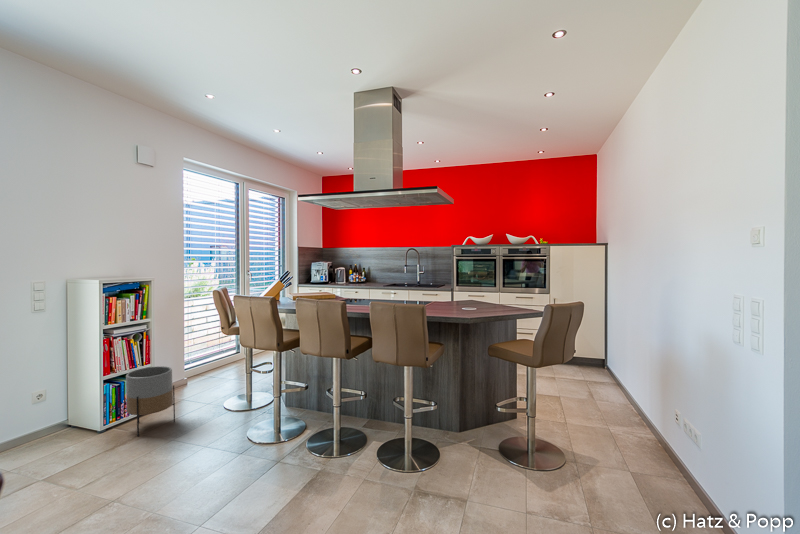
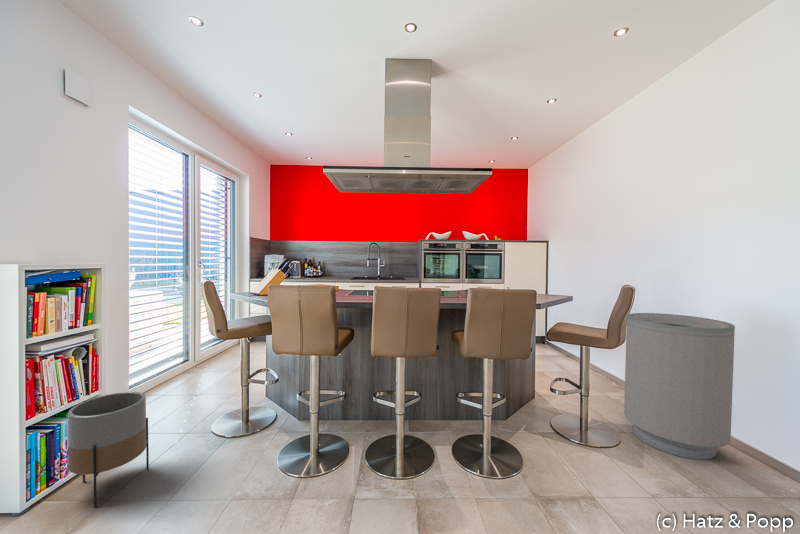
trash can: none [572,335,675,493] -> present [624,313,735,459]

